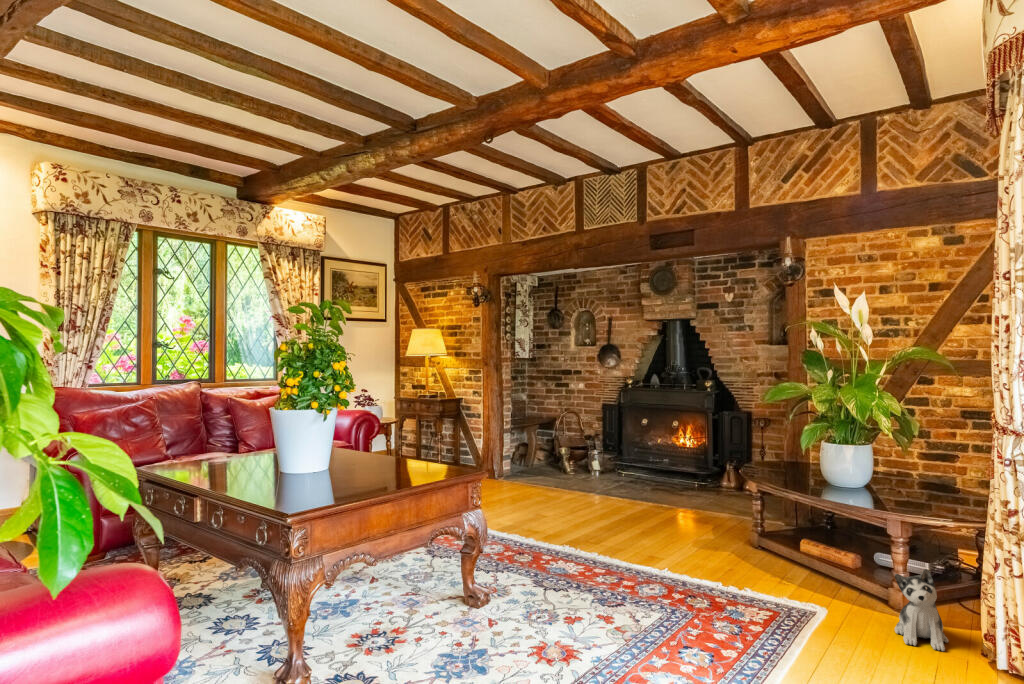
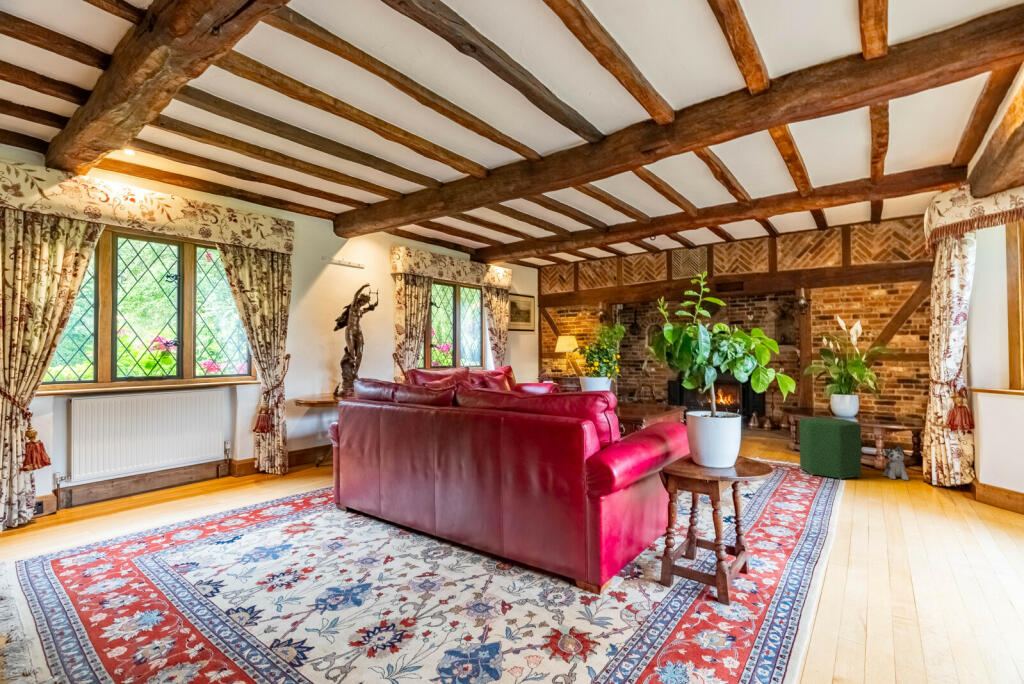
ottoman: none [727,495,843,645] -> present [799,417,861,479]

